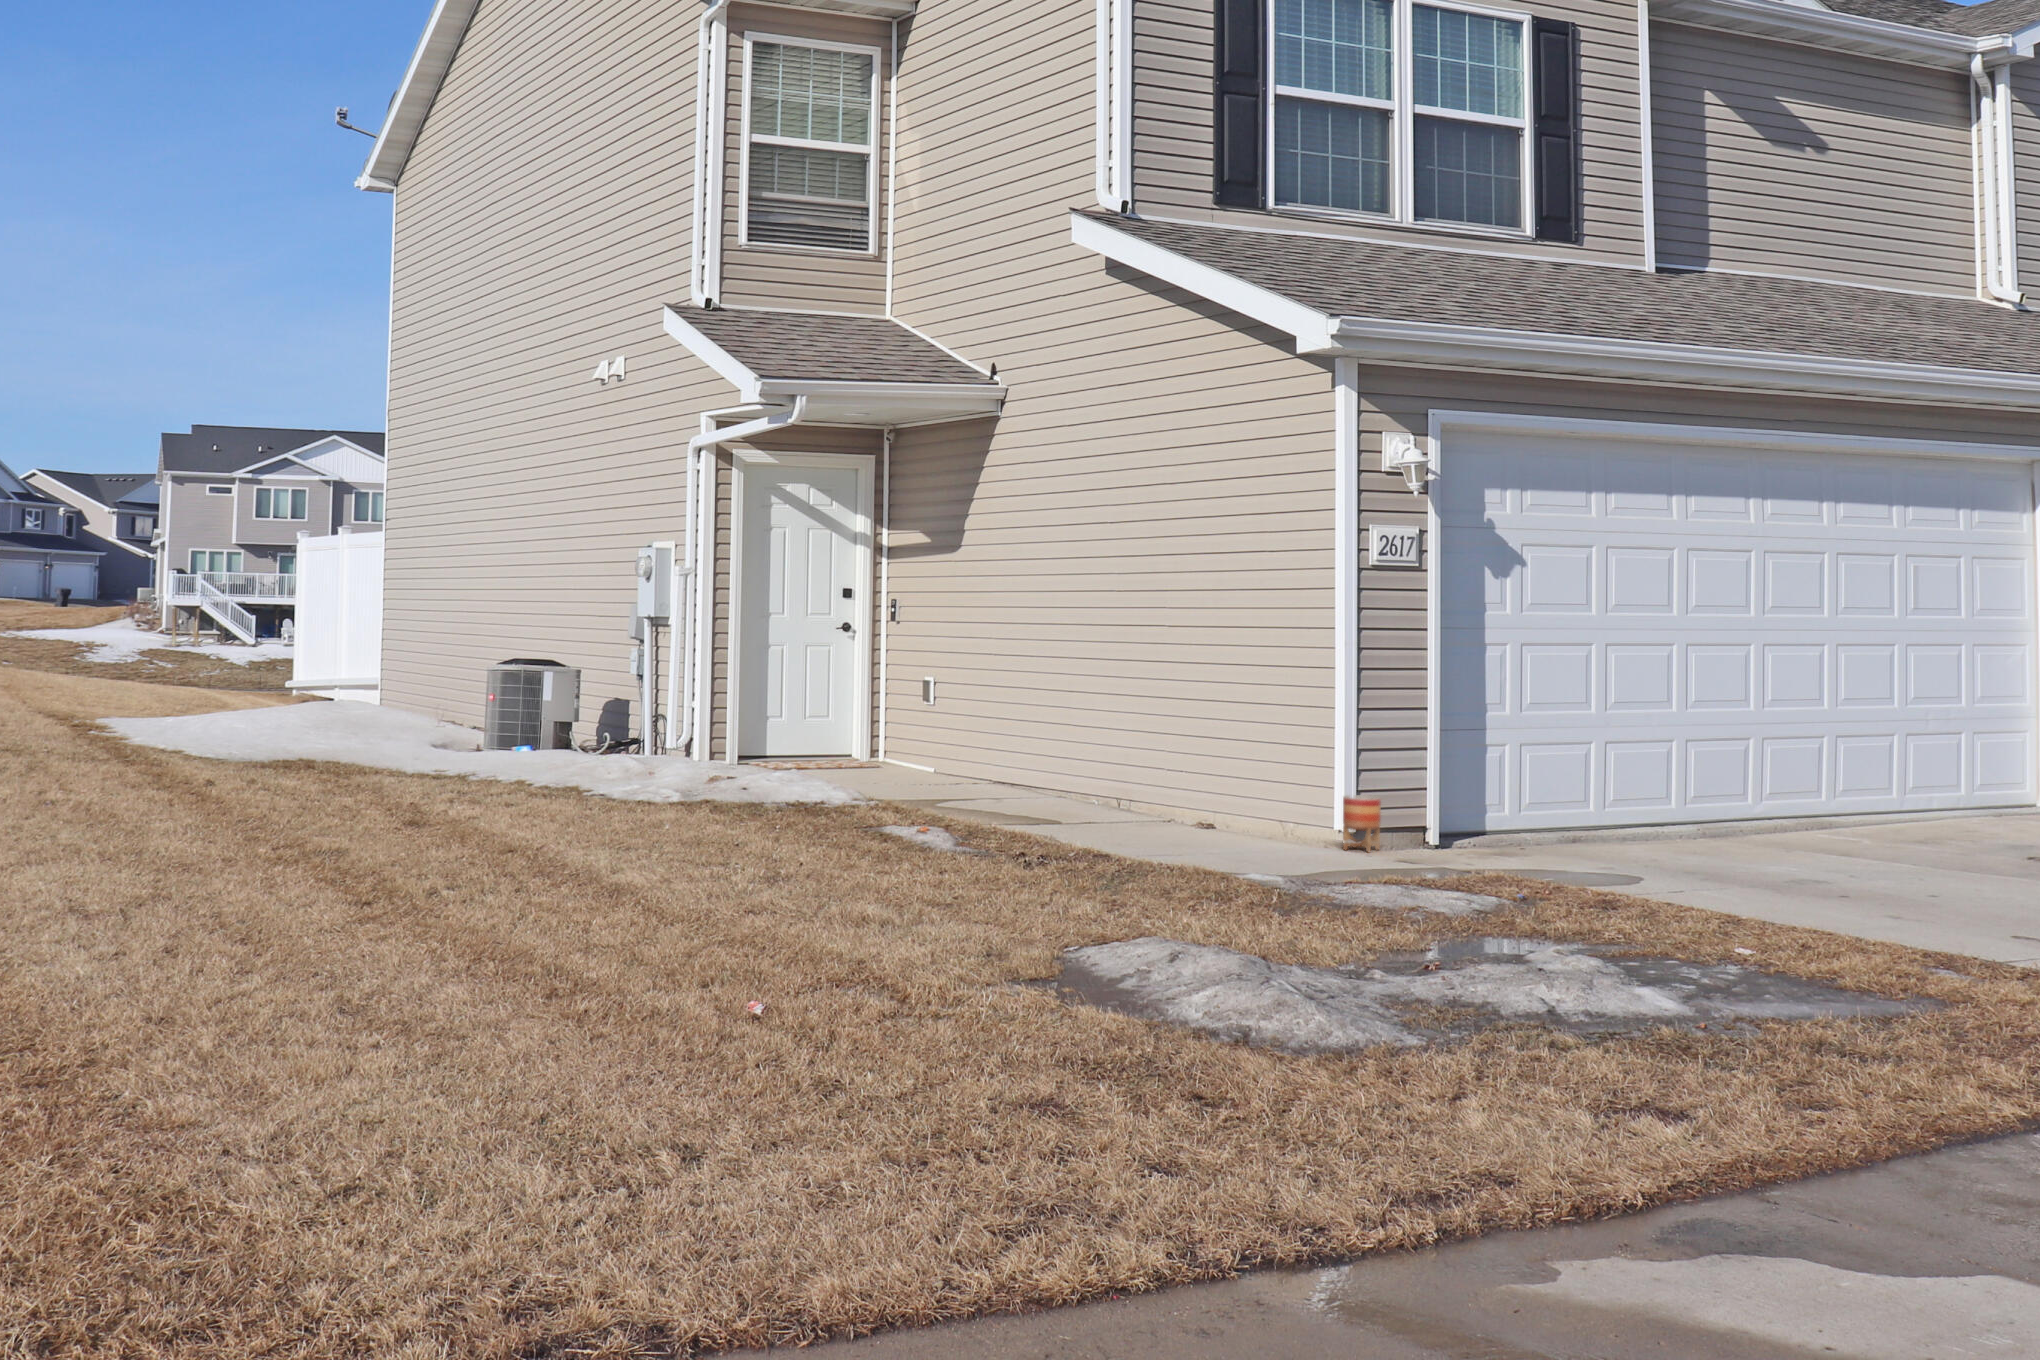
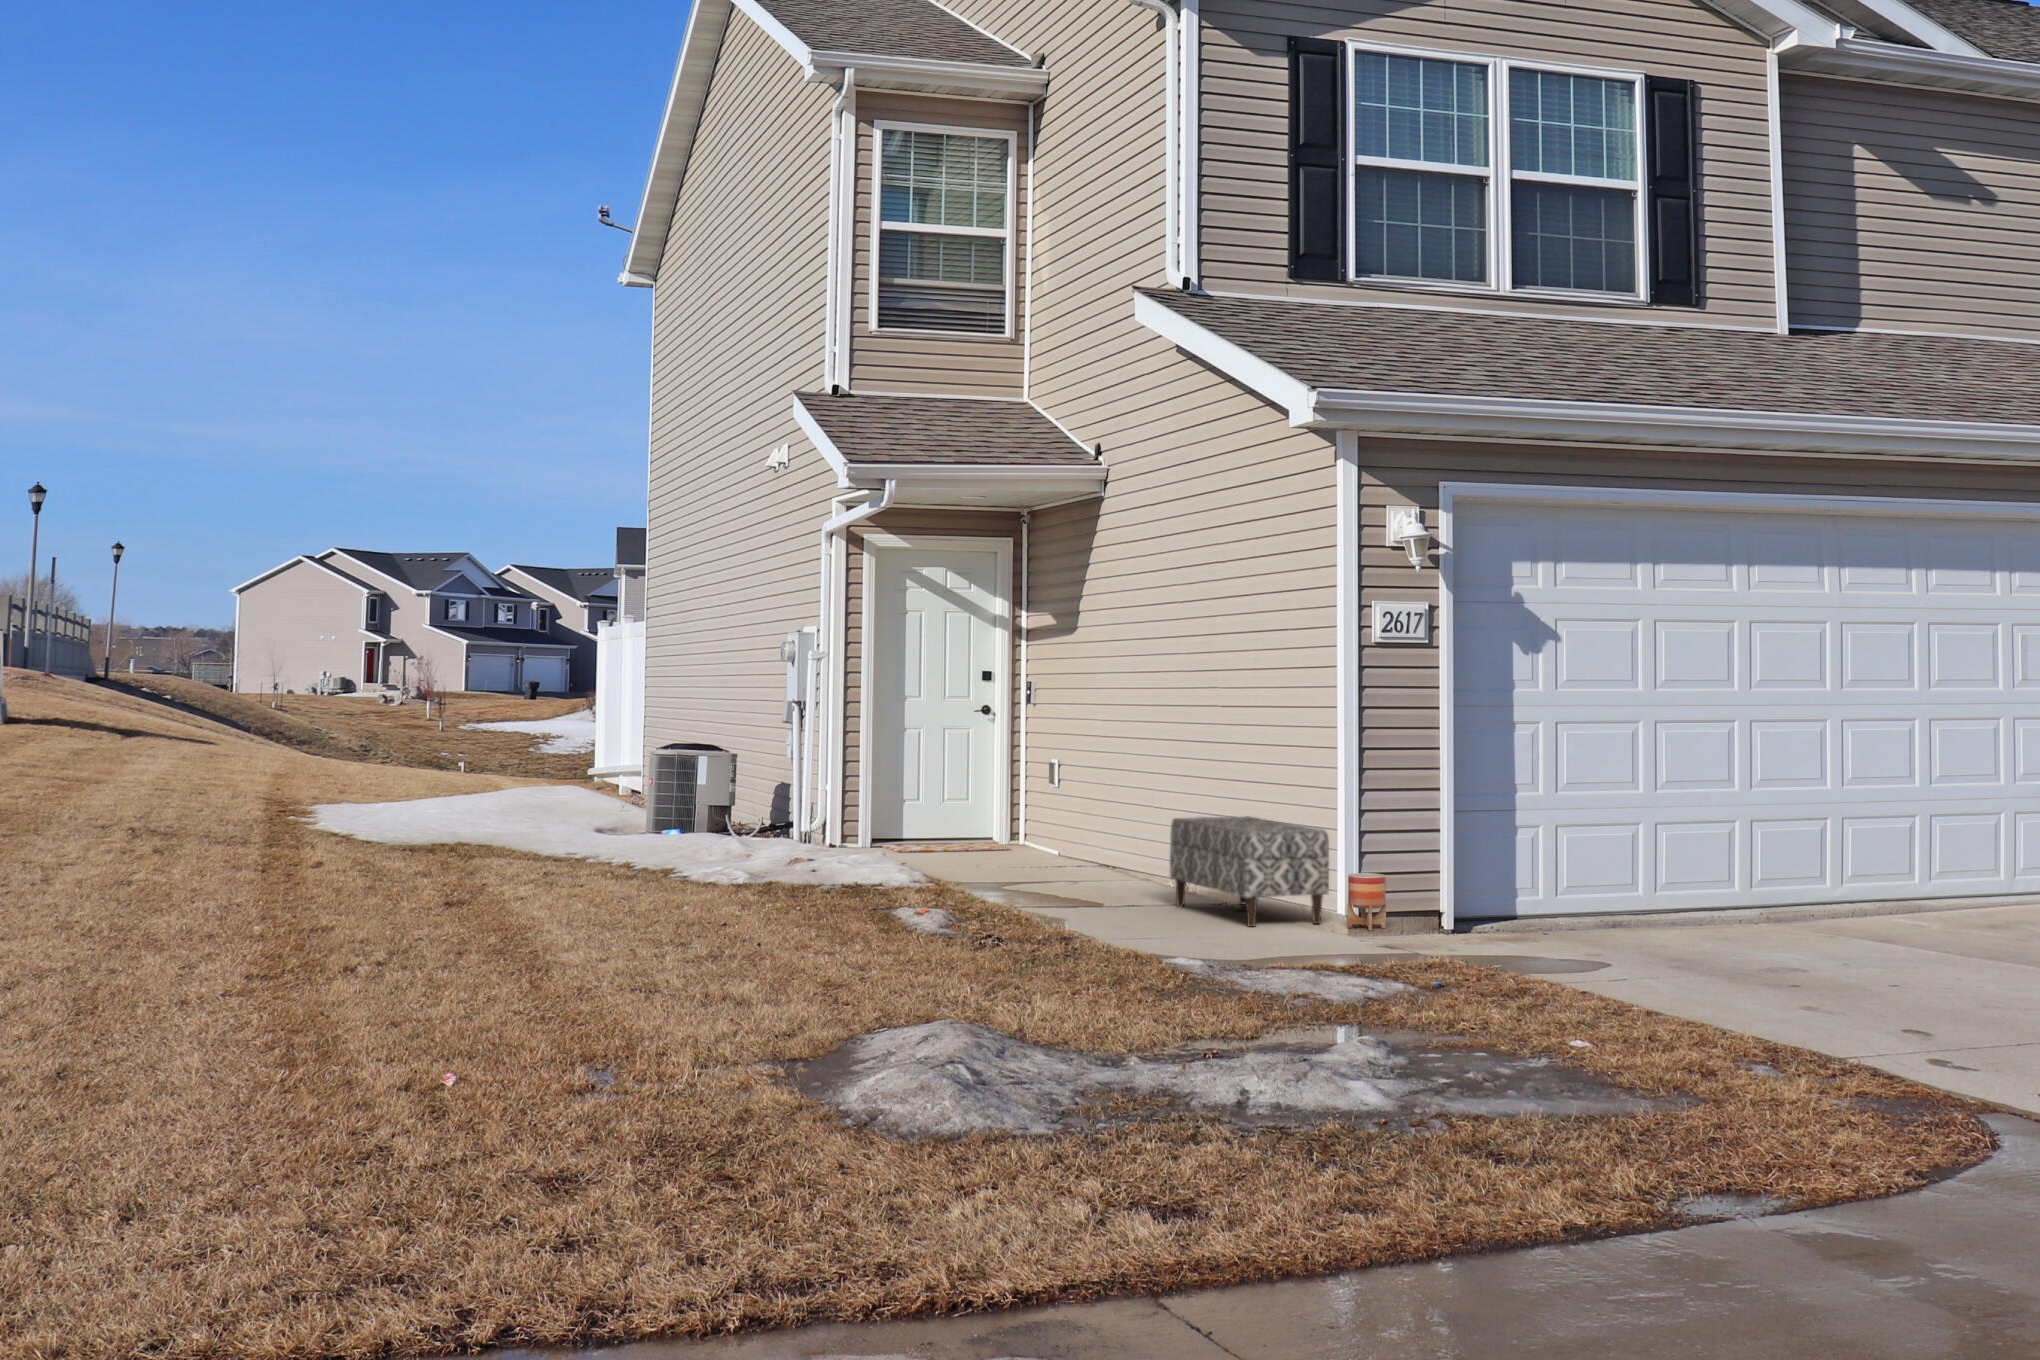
bench: none [1137,738,1320,849] -> present [1170,816,1329,927]

